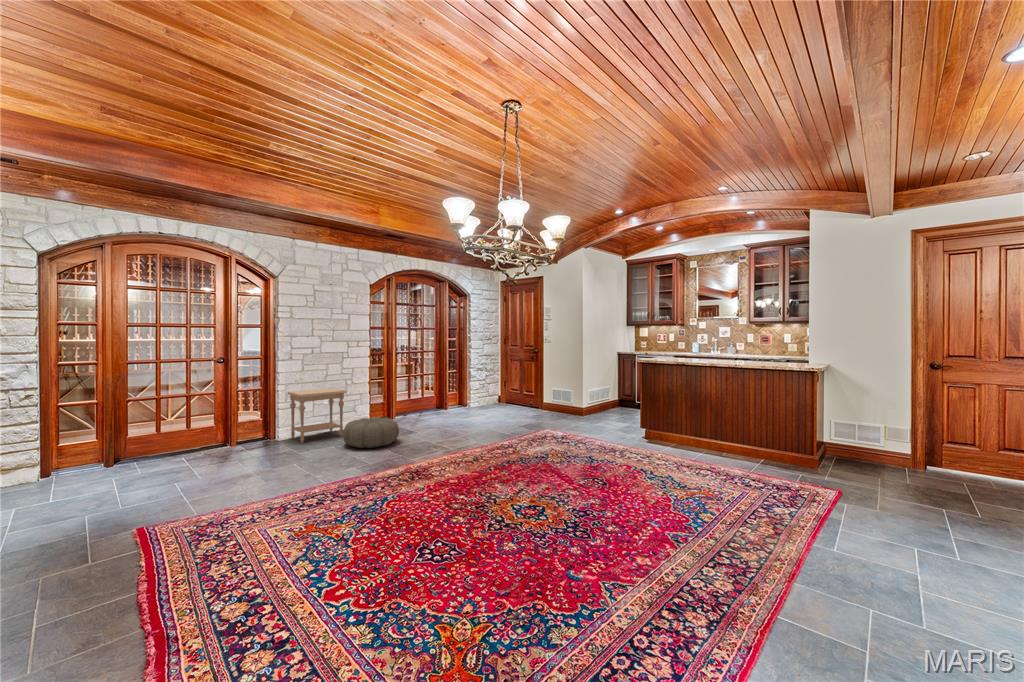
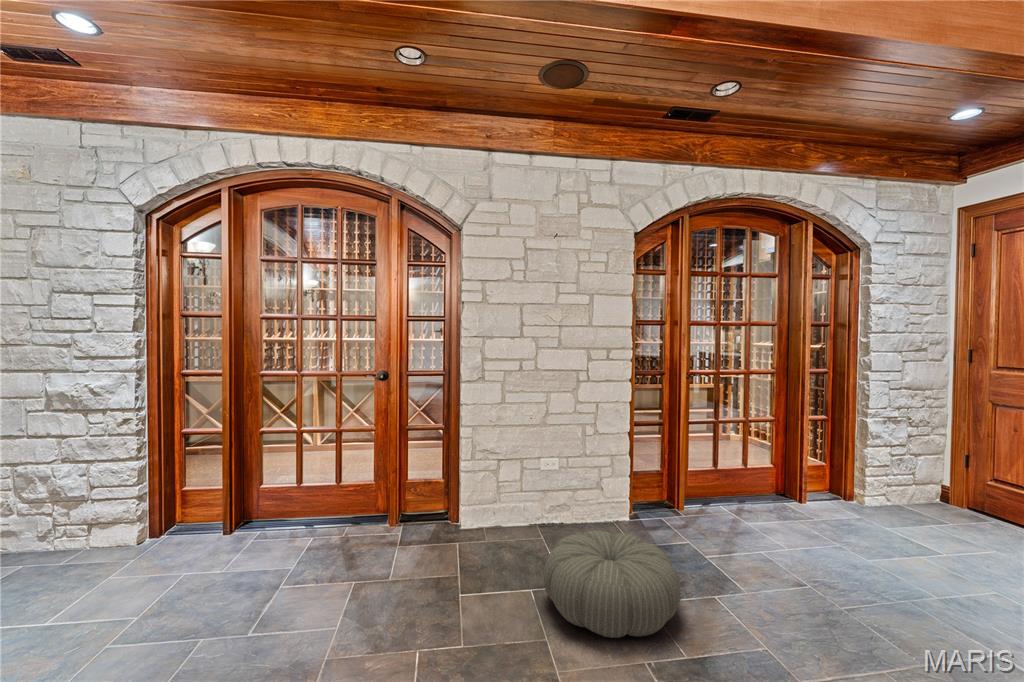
side table: present [288,388,346,443] -> none [472,440,572,553]

